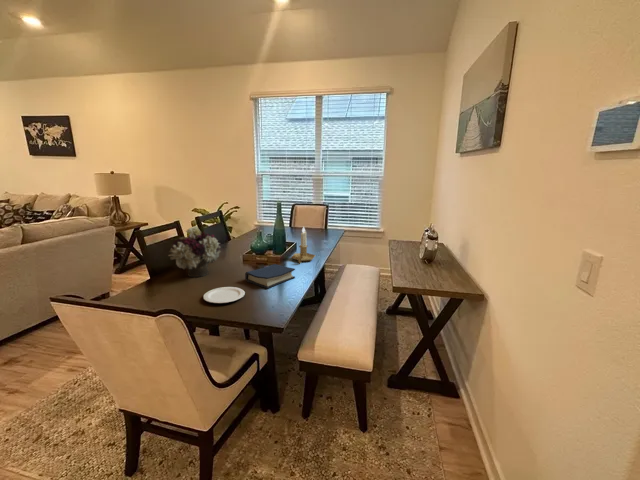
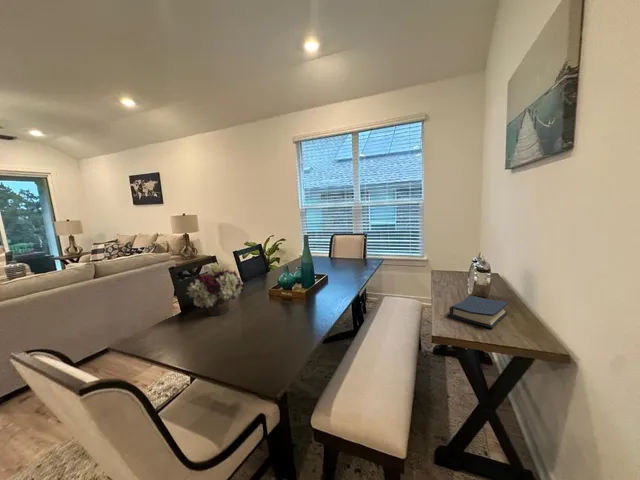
candlestick: present [292,227,315,263] -> none [318,259,345,300]
hardback book: present [245,264,295,289] -> present [449,296,508,328]
plate: present [203,287,245,303] -> none [205,330,252,353]

